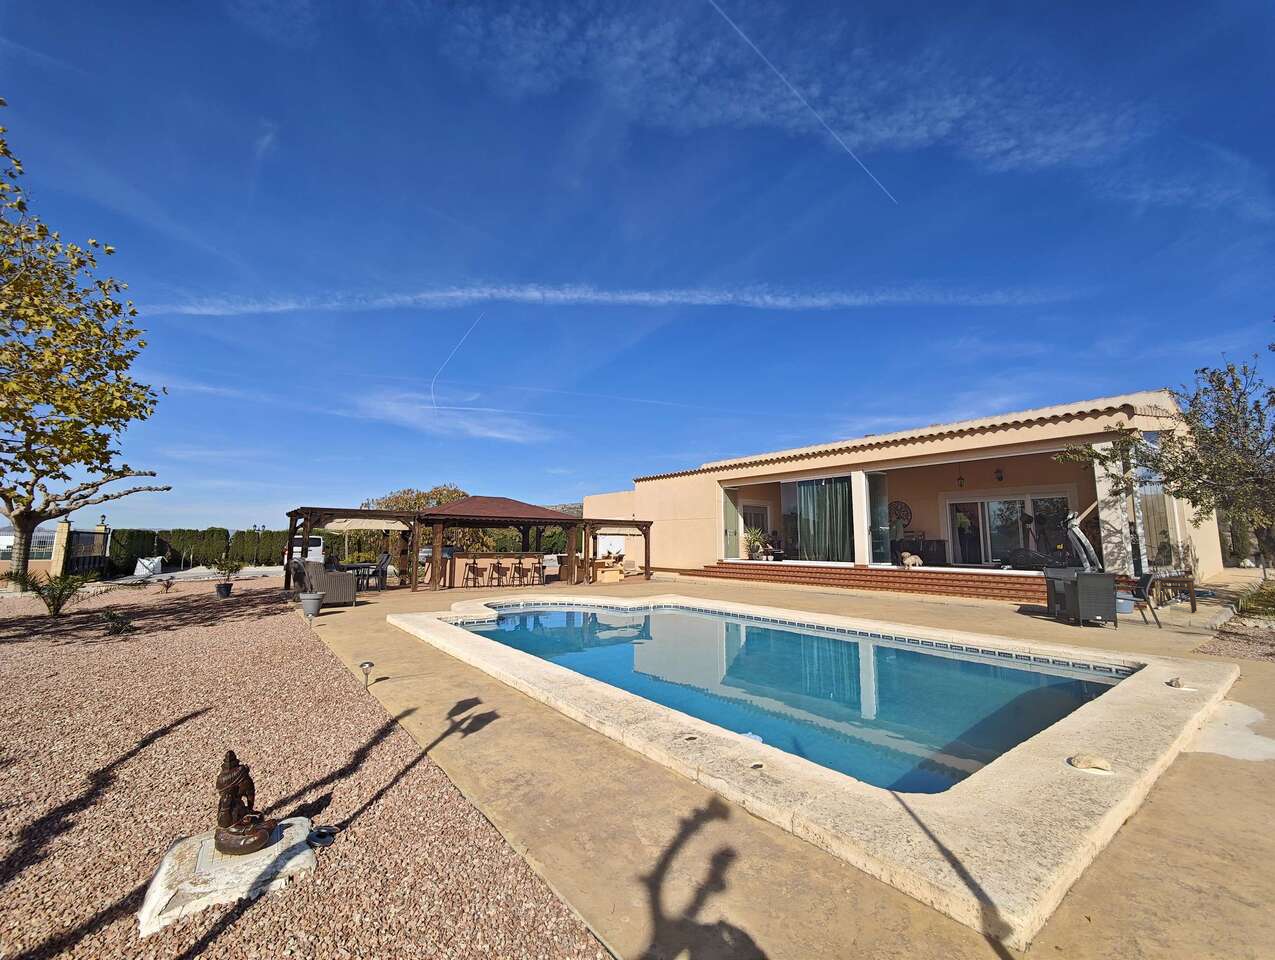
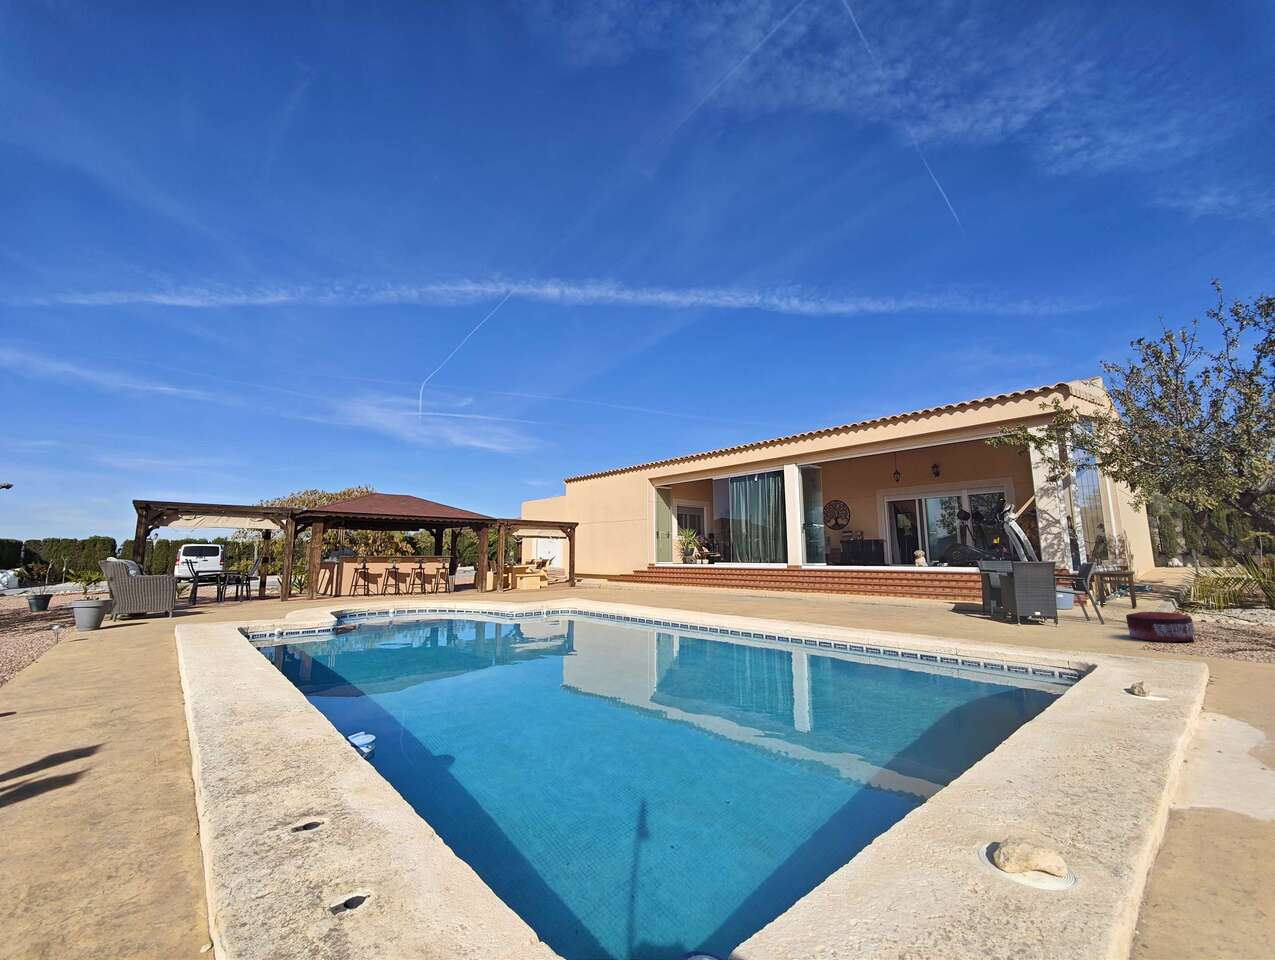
pouf: none [1180,618,1246,646] -> present [1126,612,1196,642]

